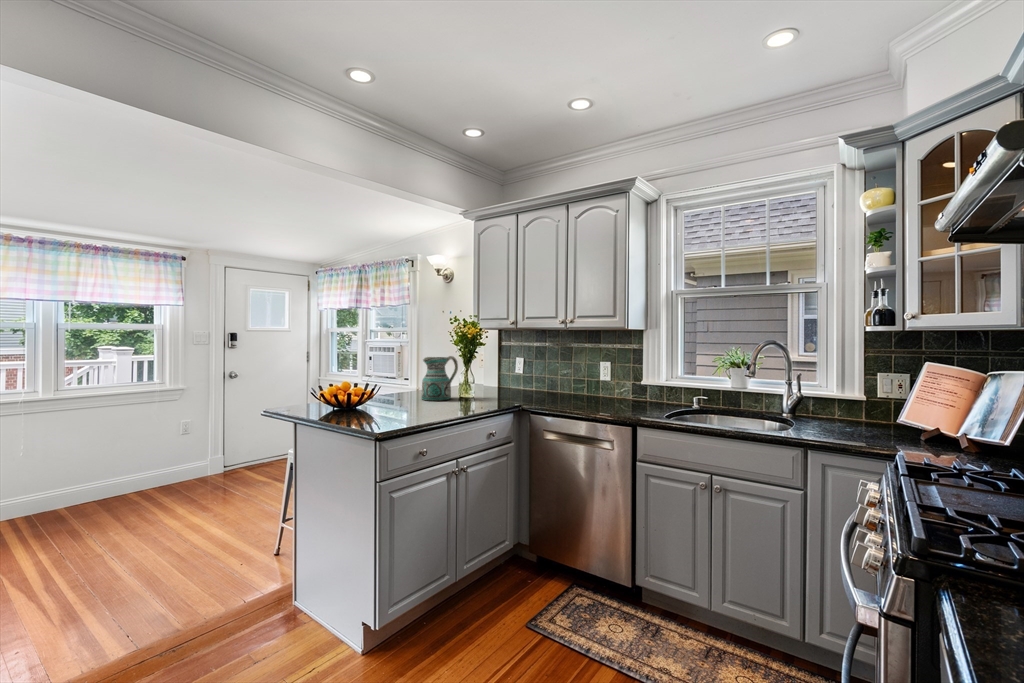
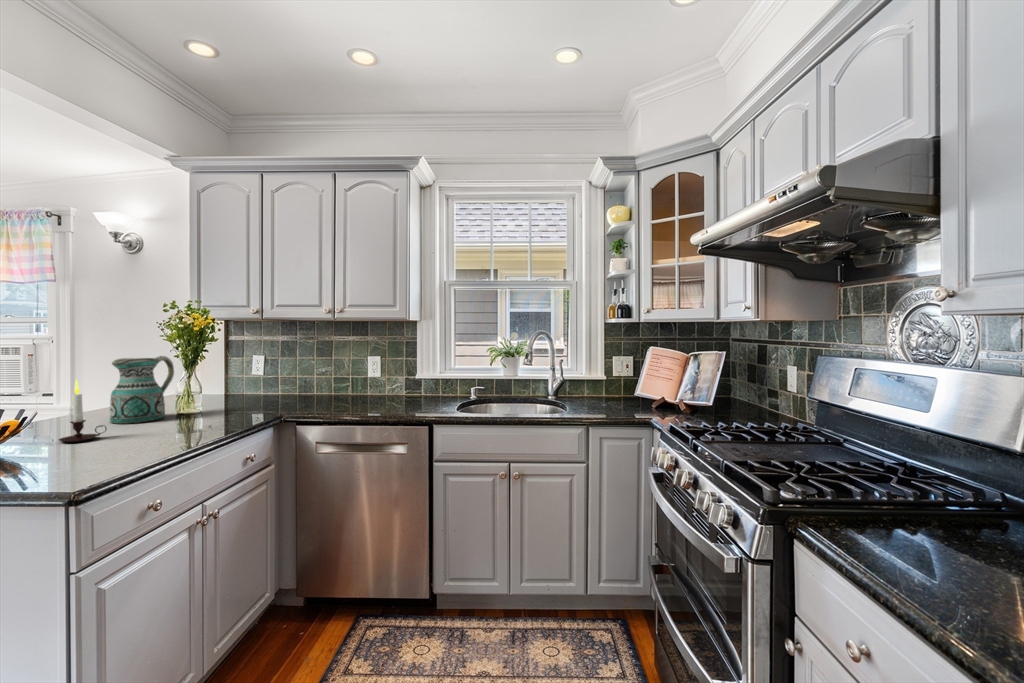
candle: none [392,369,415,408] -> present [59,380,107,442]

